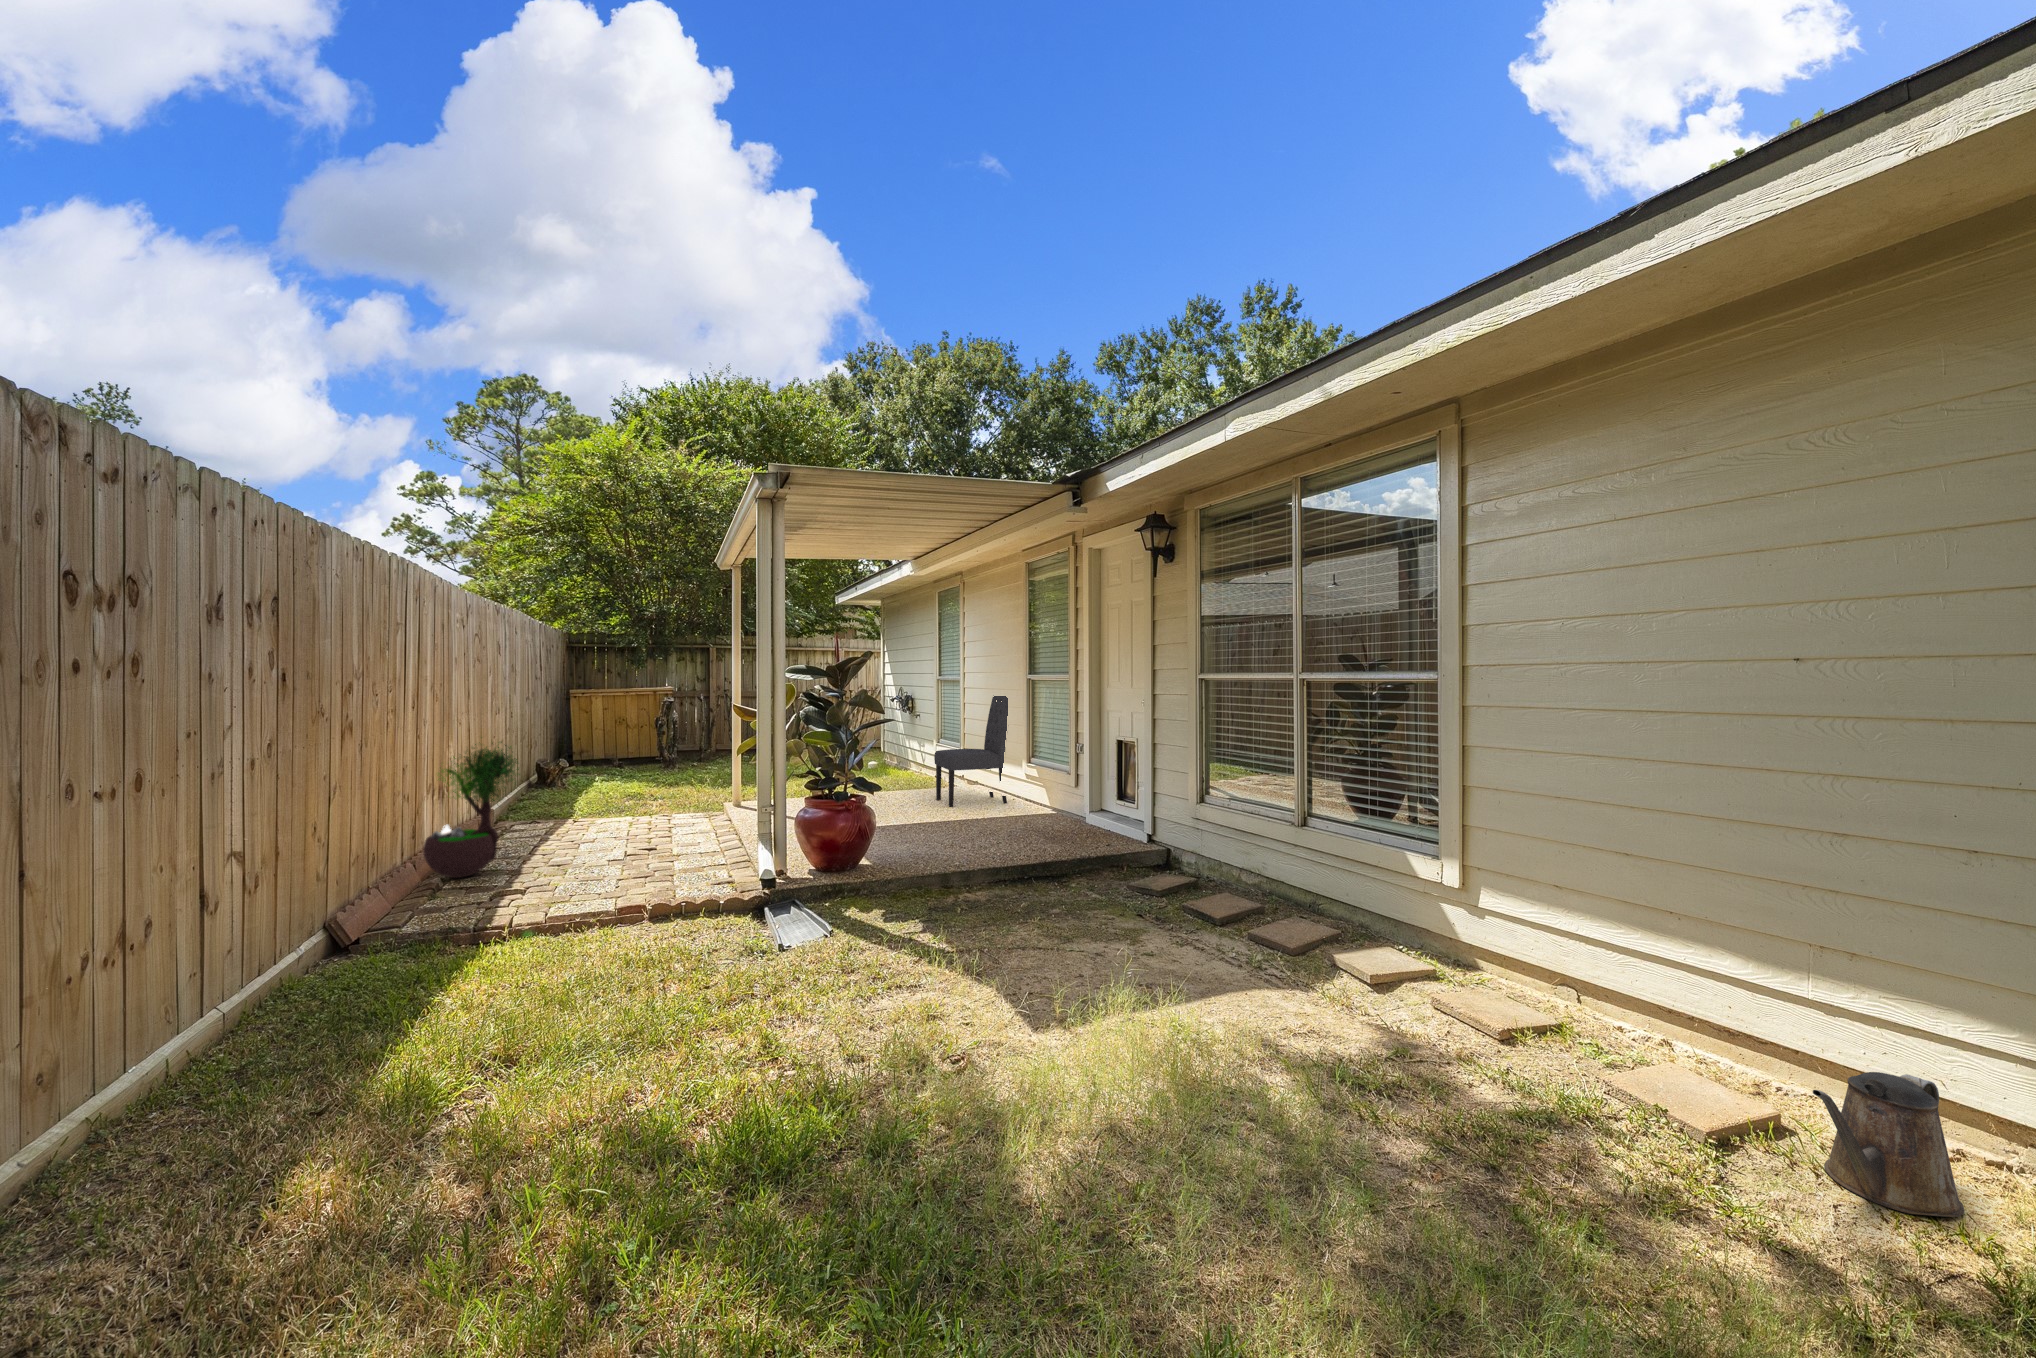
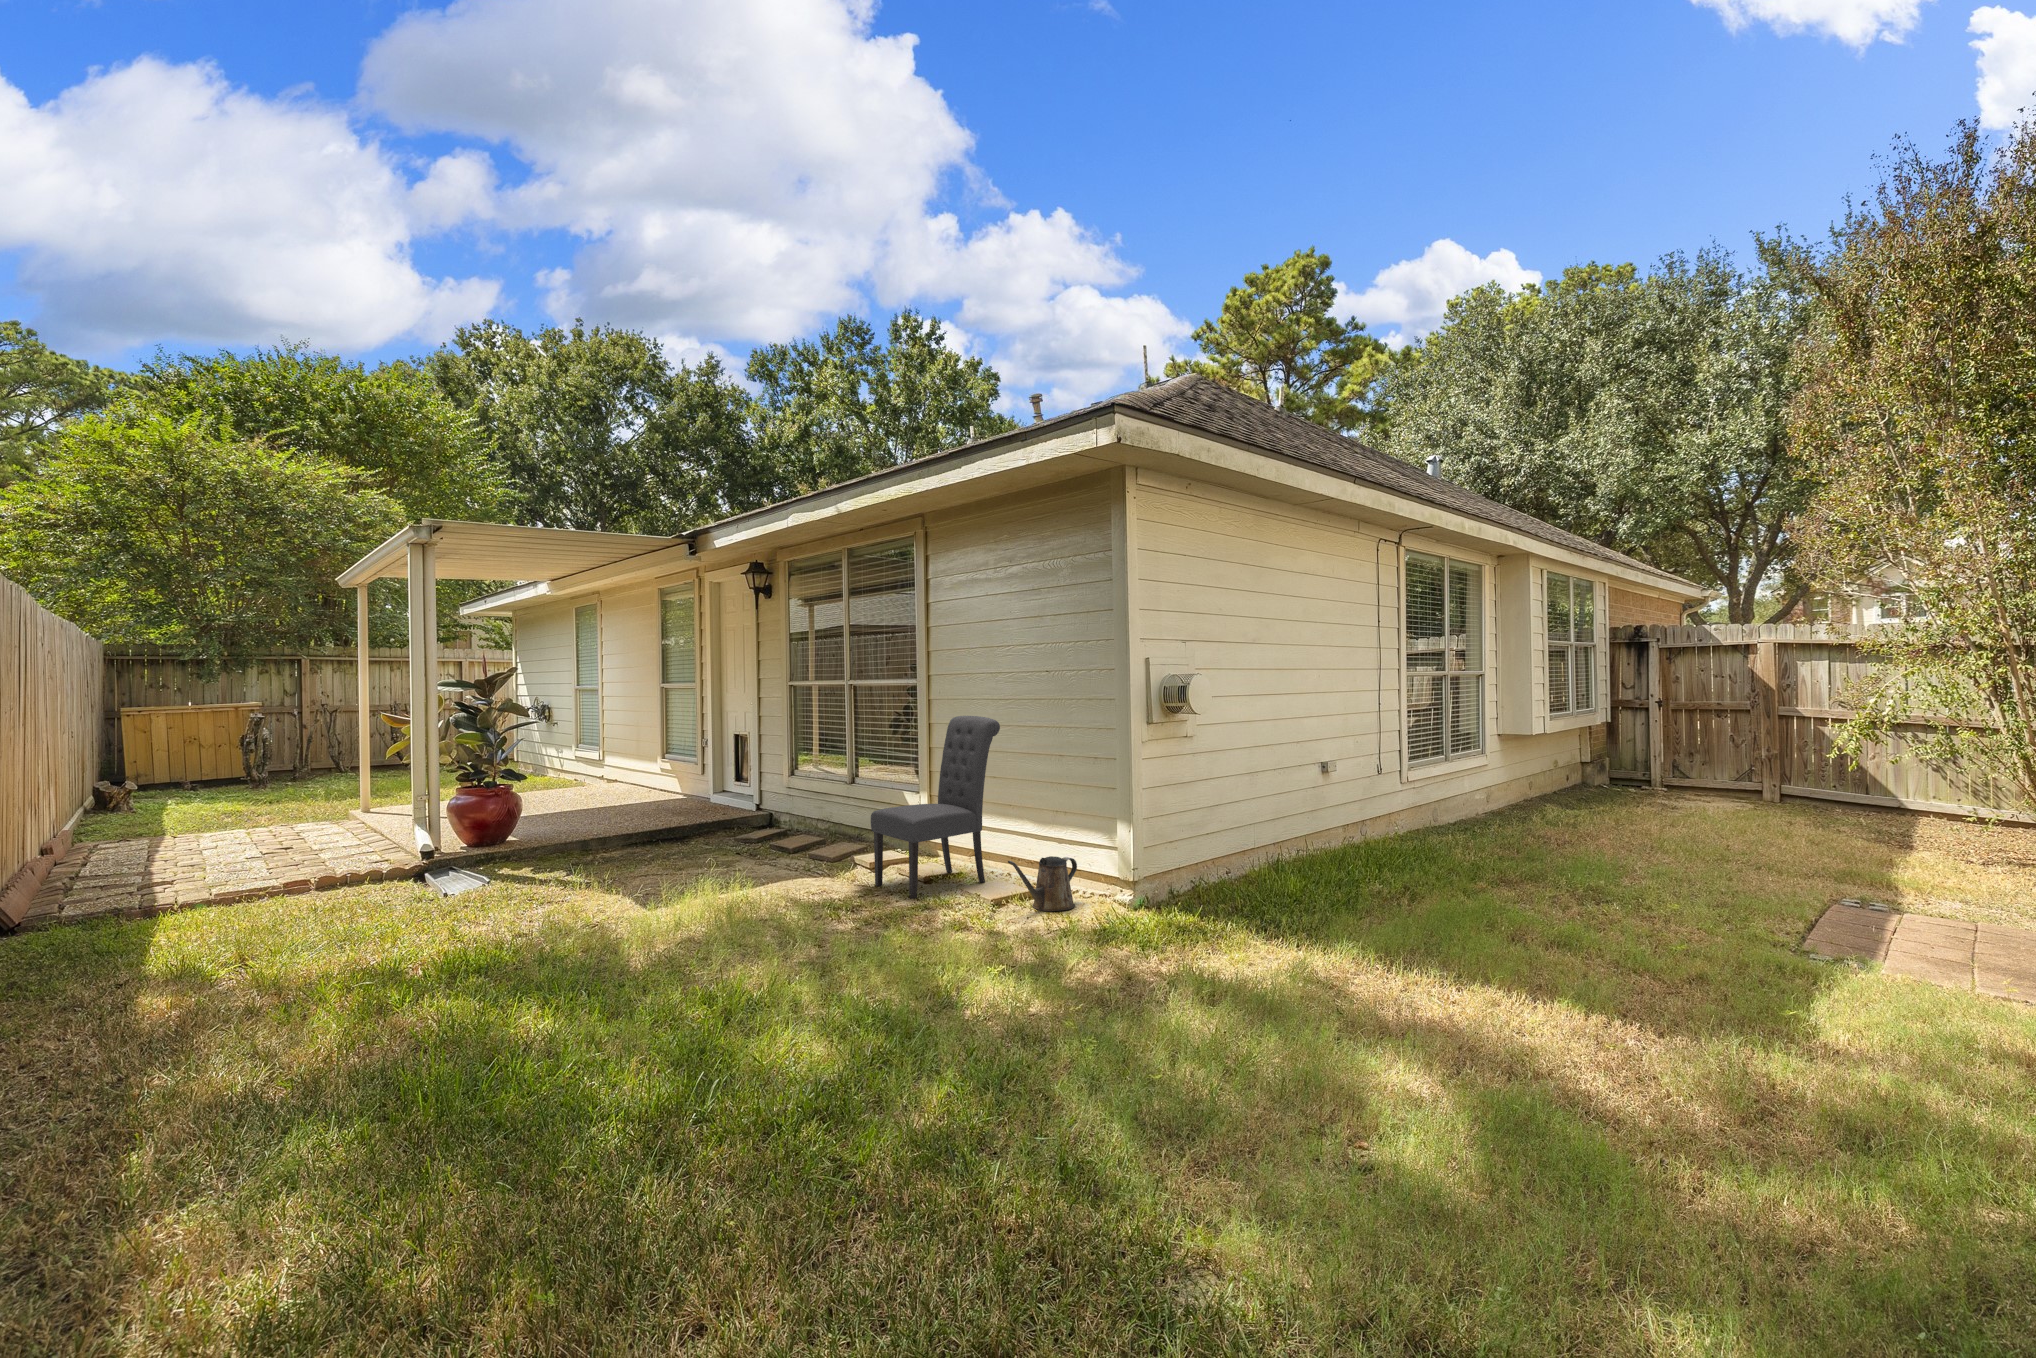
chair: present [934,696,1008,807] -> present [871,716,1000,899]
potted tree: present [423,742,520,878] -> none [41,750,153,883]

